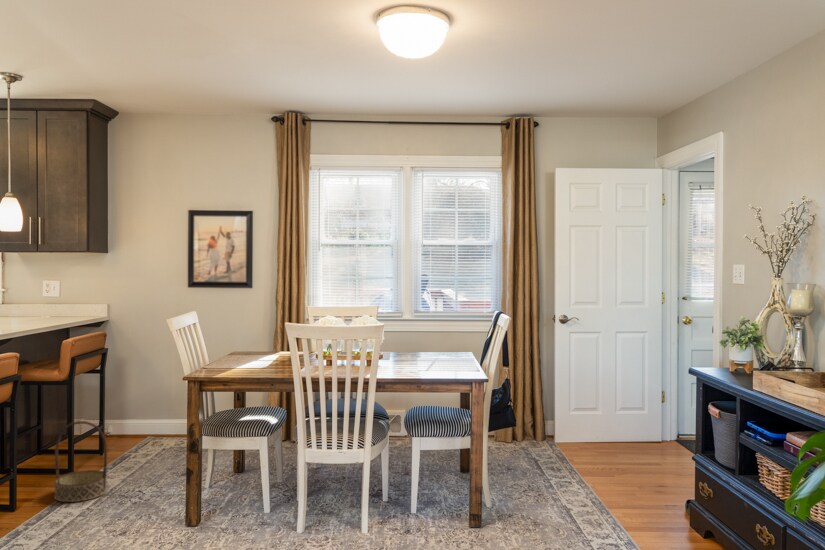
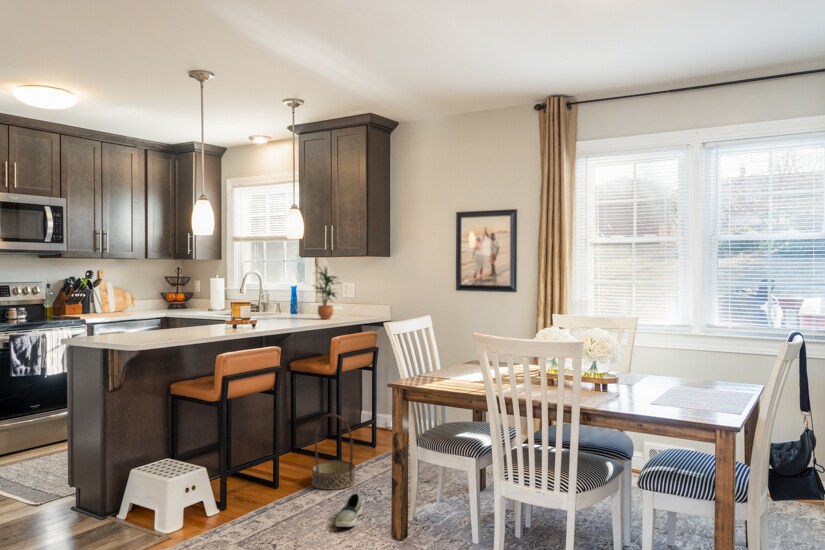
potted plant: none [15,261,57,322] -> present [316,268,340,319]
shoe: none [115,495,139,529] -> present [336,494,362,527]

